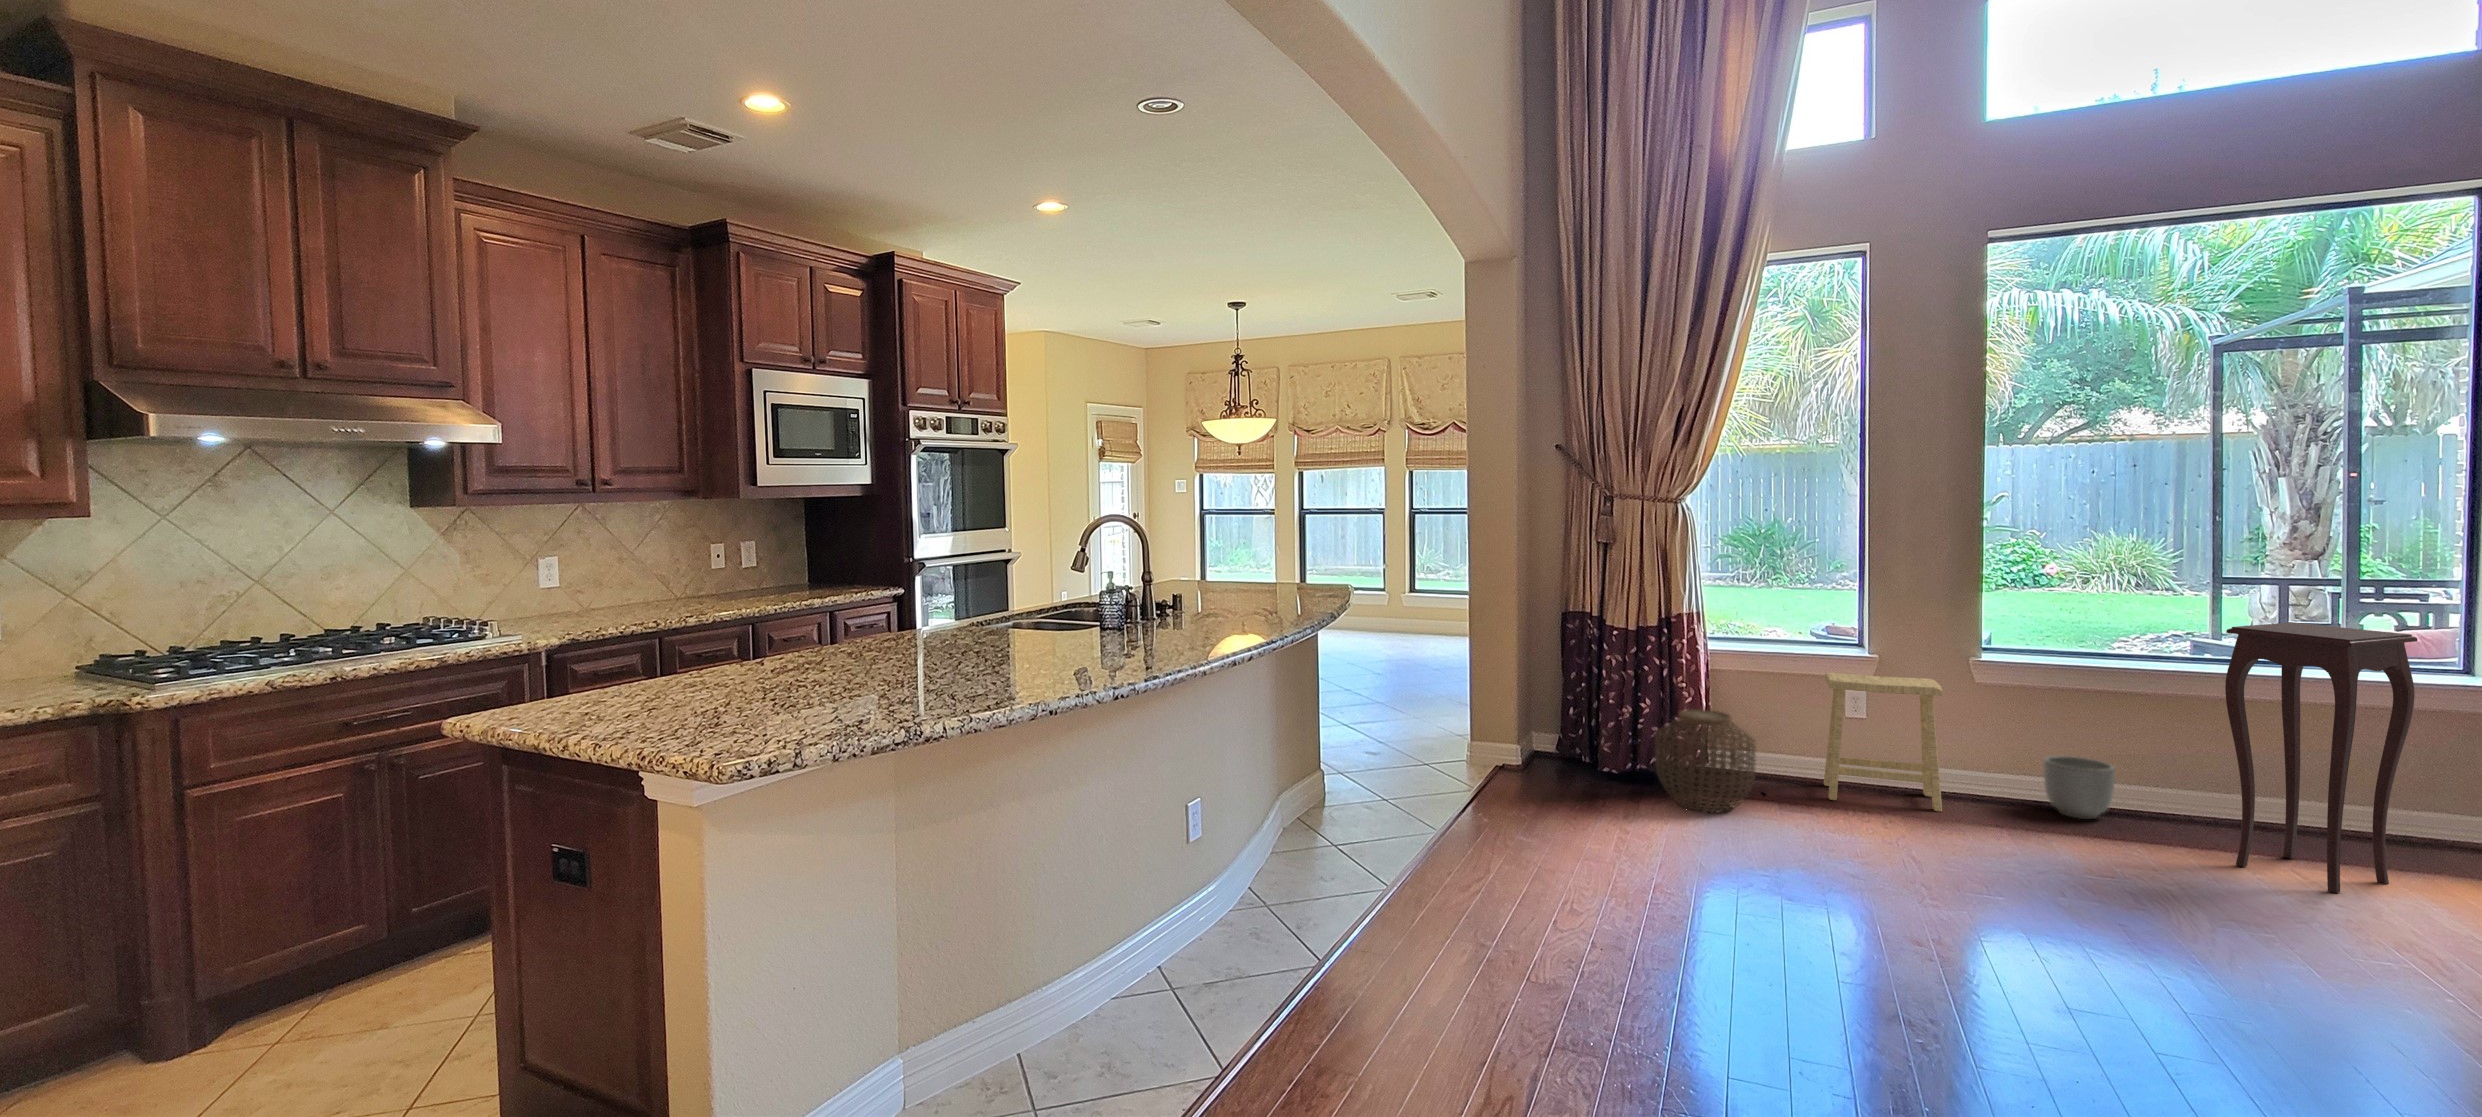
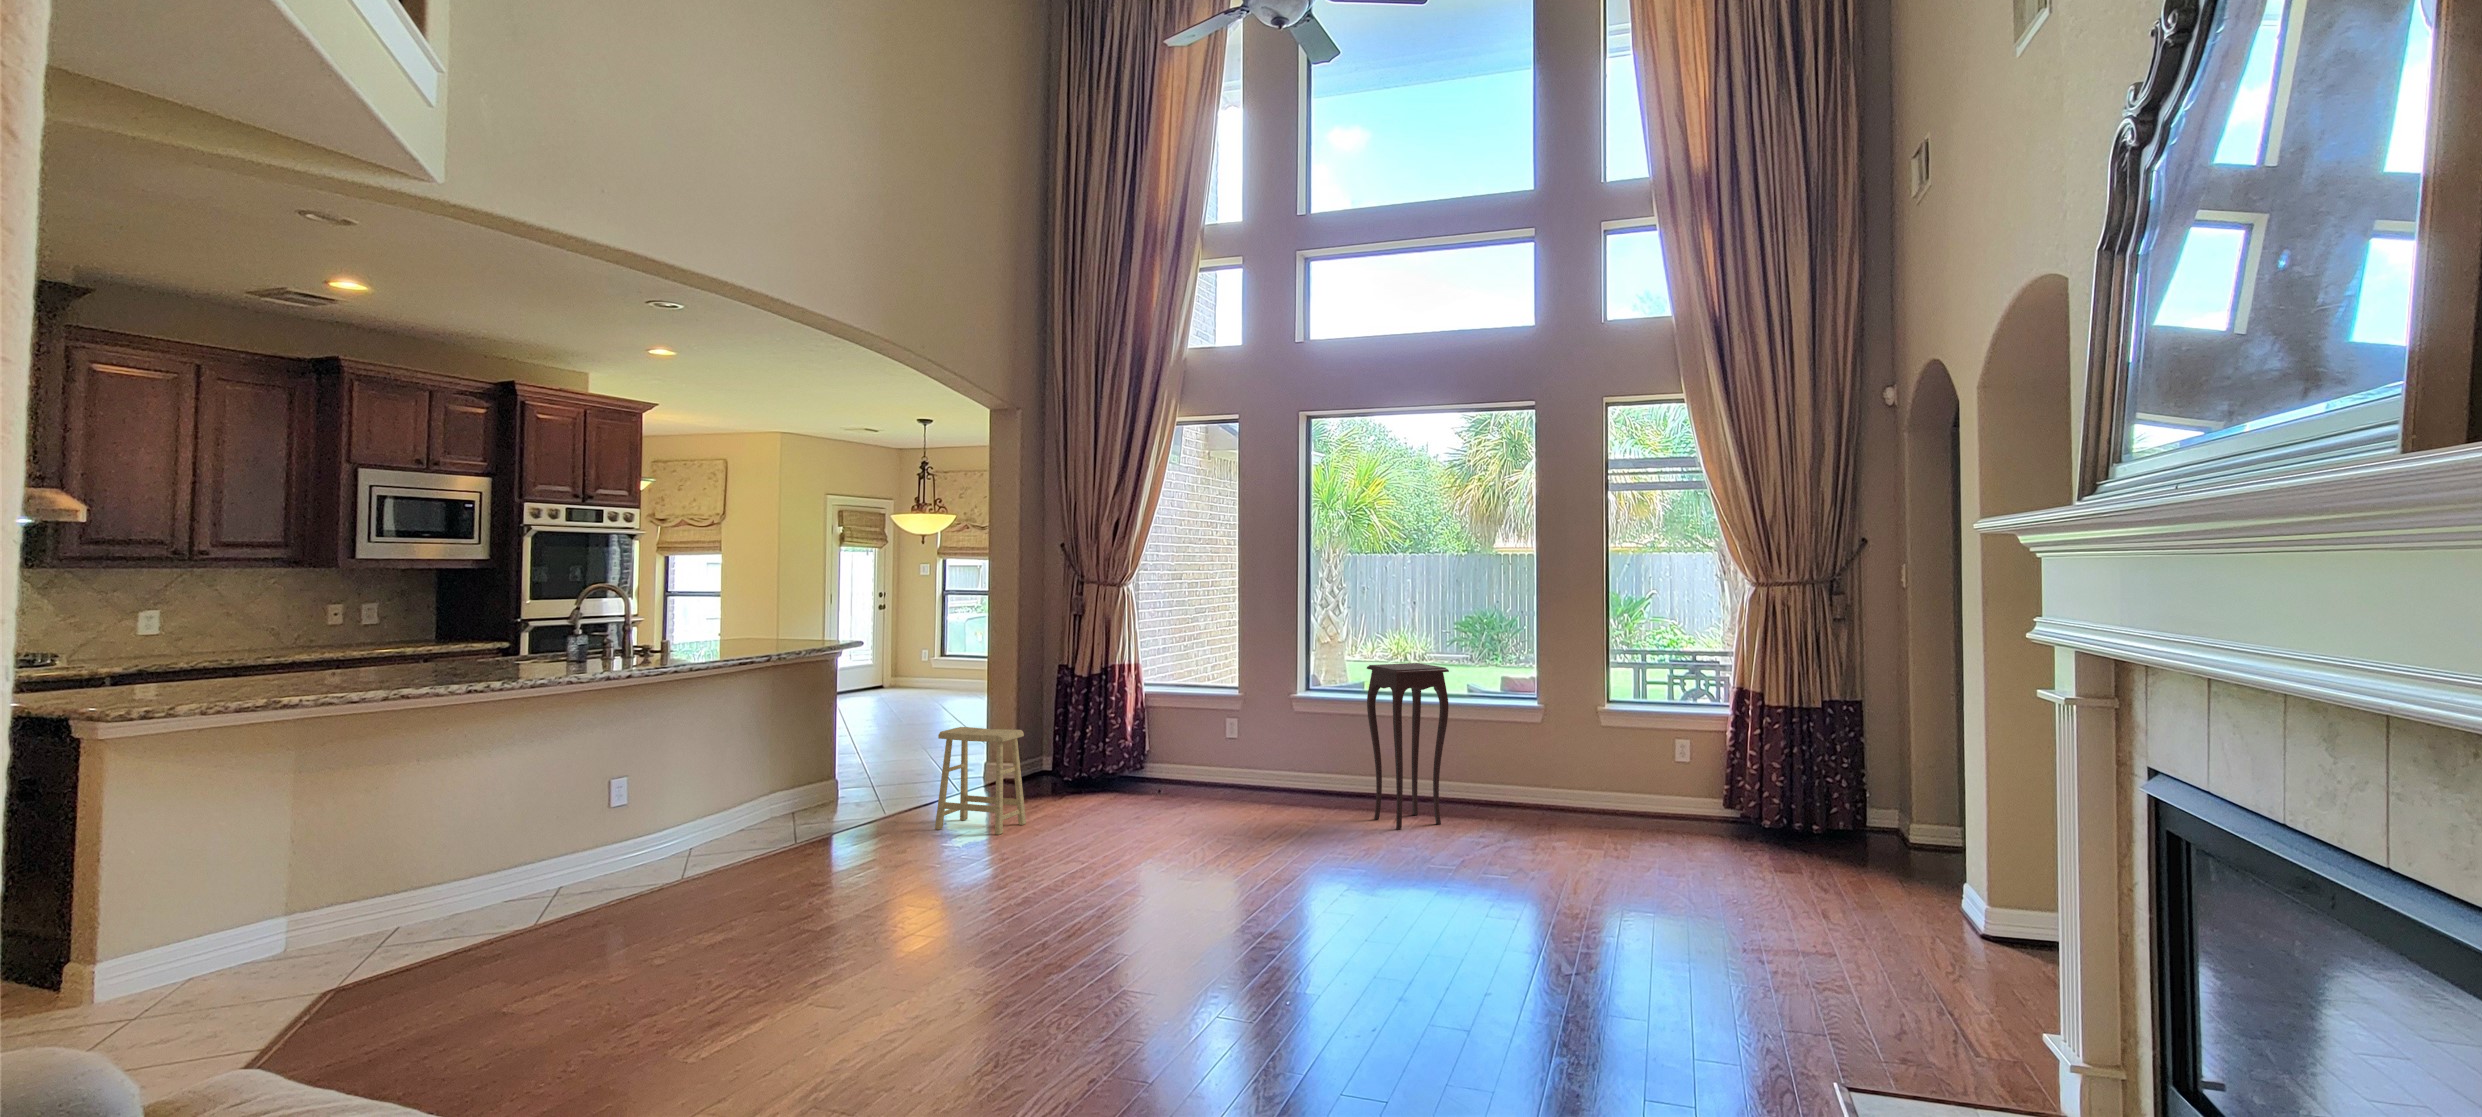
footstool: present [1824,673,1943,812] -> present [935,727,1026,835]
woven basket: present [1655,709,1755,813] -> none [1071,732,1135,804]
planter: present [2043,756,2115,819] -> none [1322,759,1359,800]

